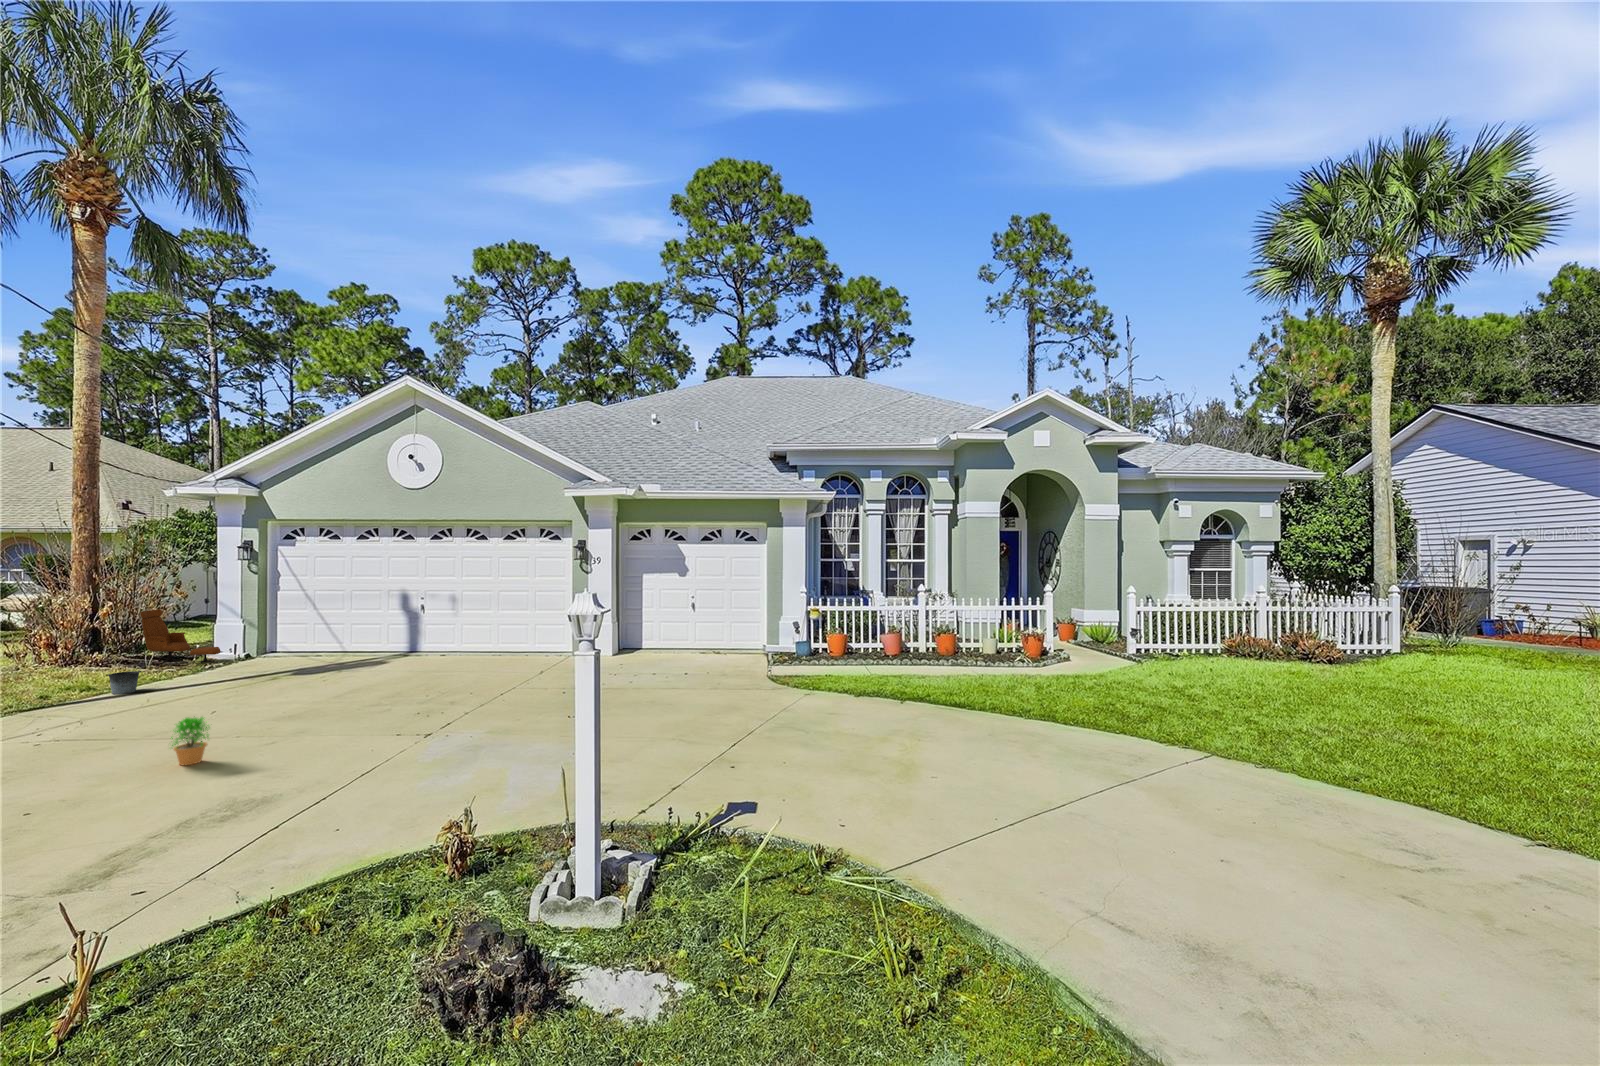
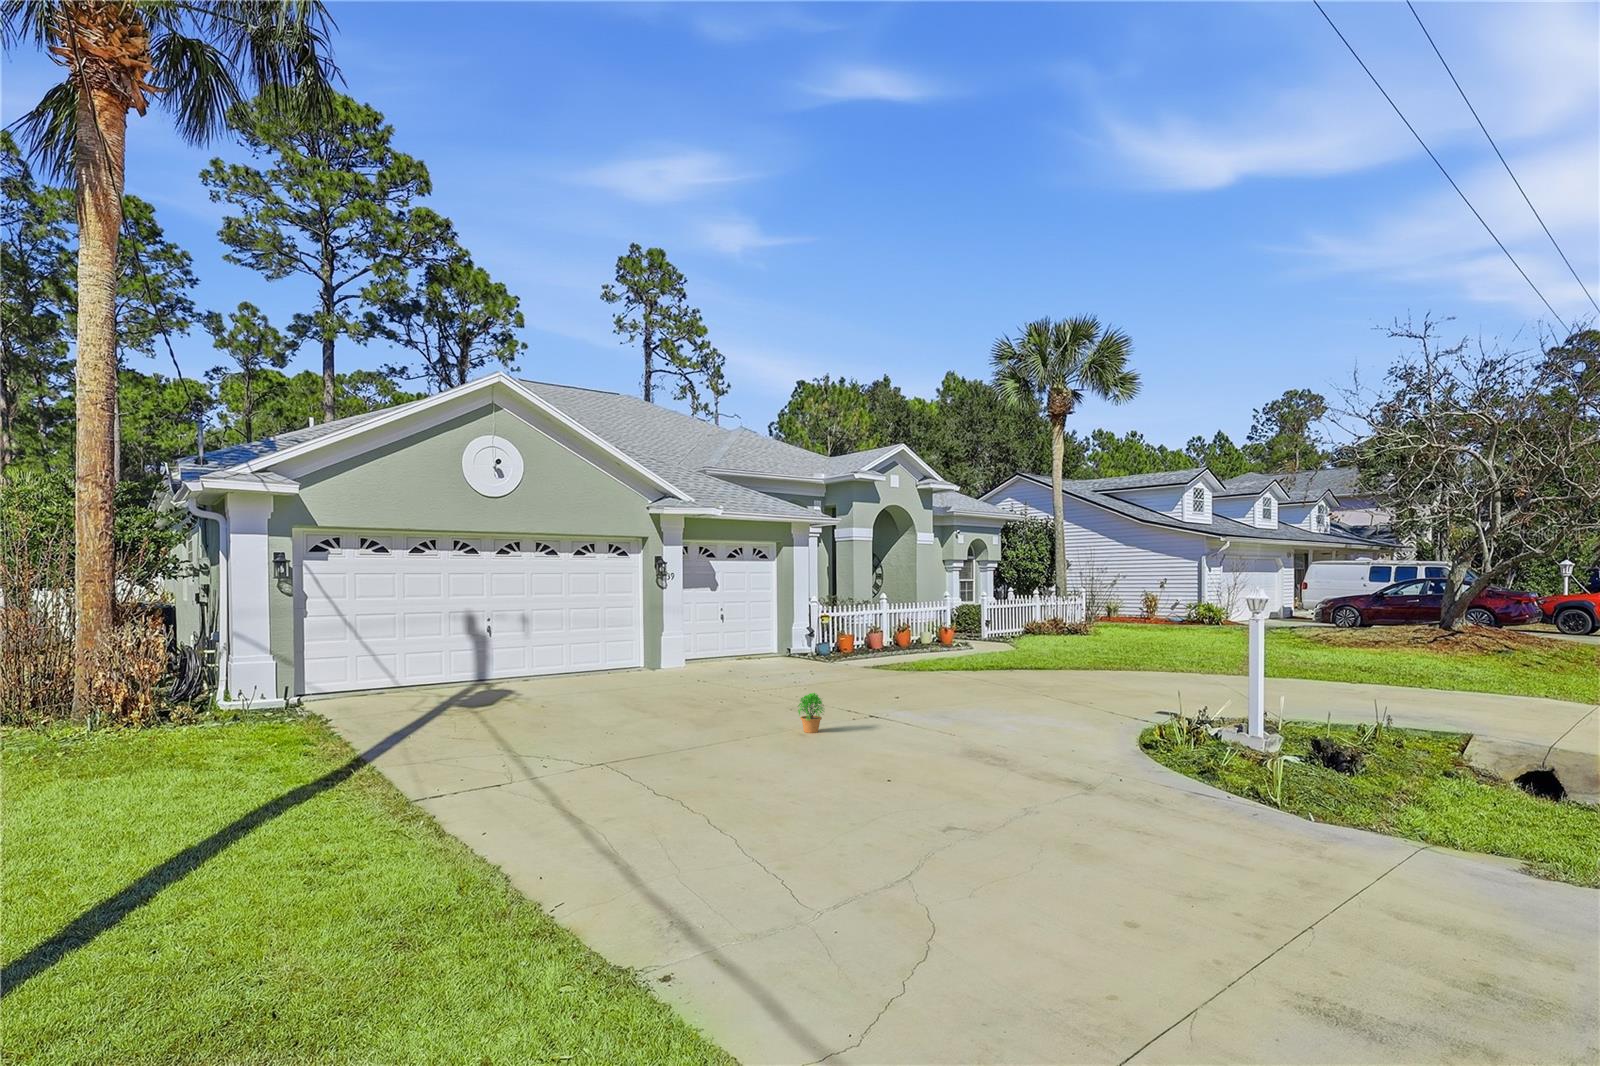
lounge chair: present [140,610,220,667] -> none [180,650,289,728]
bucket: present [107,671,141,694] -> none [380,708,412,739]

